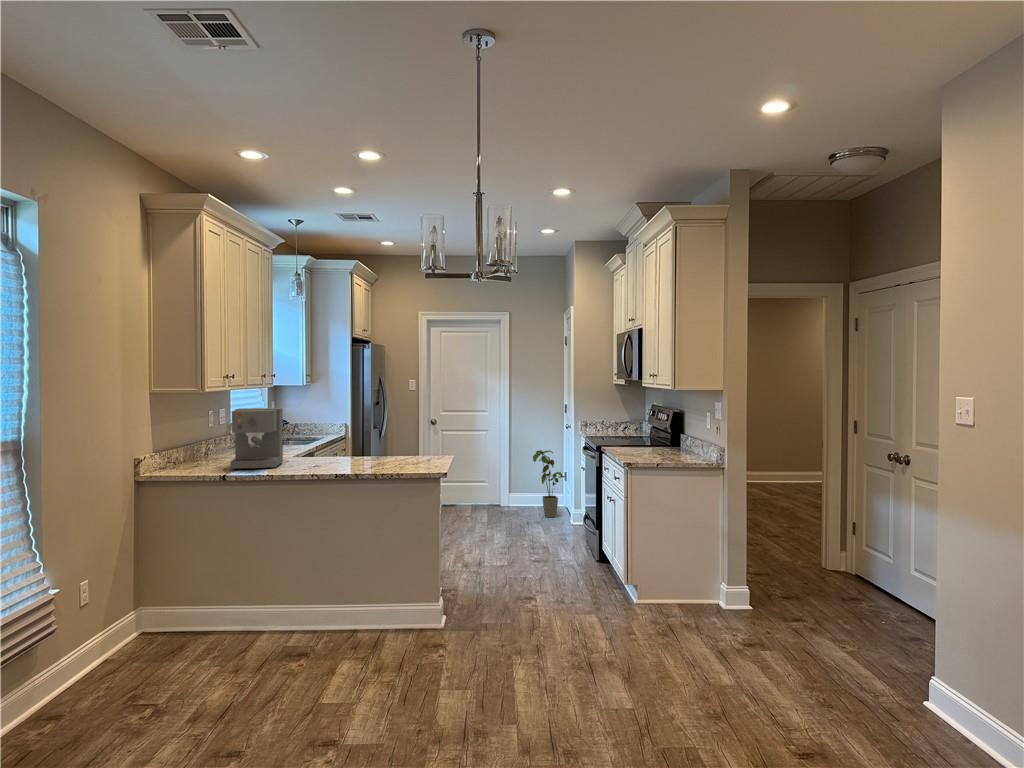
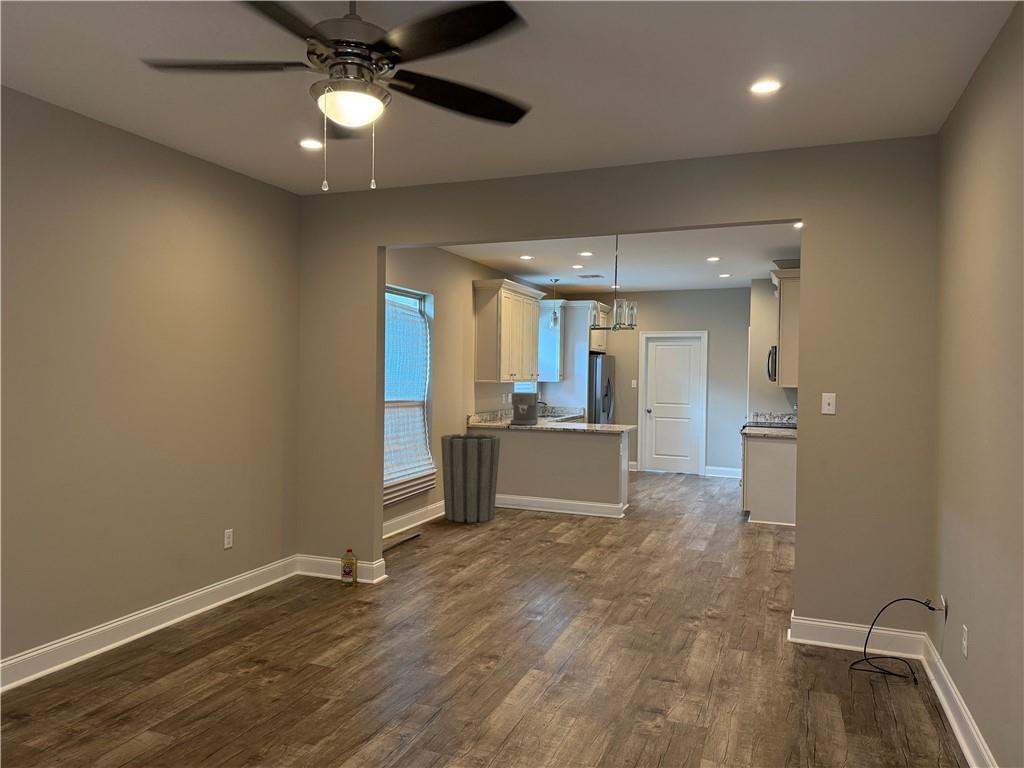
house plant: present [533,450,566,517] -> none [718,435,744,486]
trash can: none [65,498,212,707] -> present [441,434,500,522]

